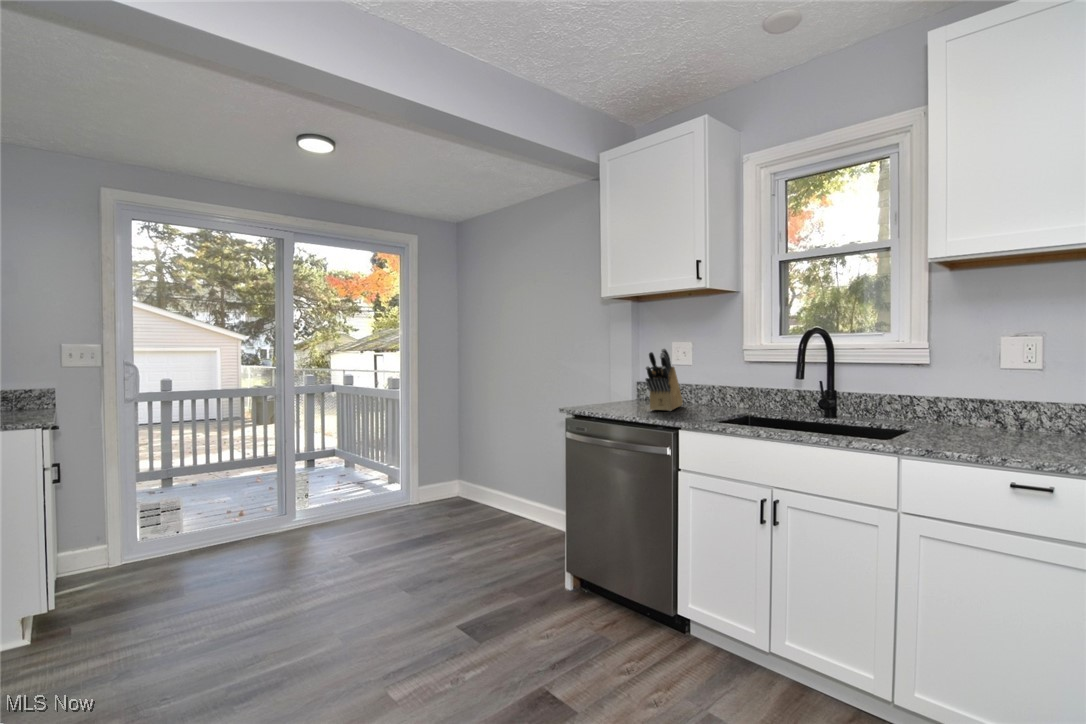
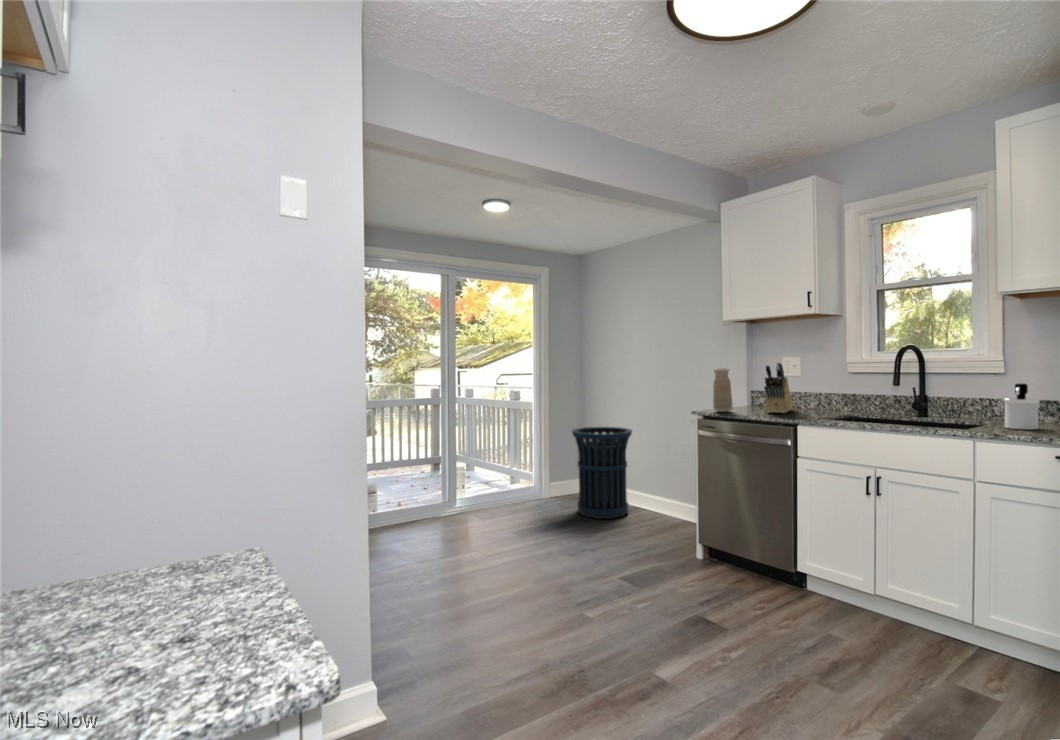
vase: none [590,355,612,409] -> present [713,368,733,412]
soap dispenser: none [932,378,979,440] -> present [1003,384,1040,430]
trash can: none [446,421,516,530] -> present [572,427,632,519]

